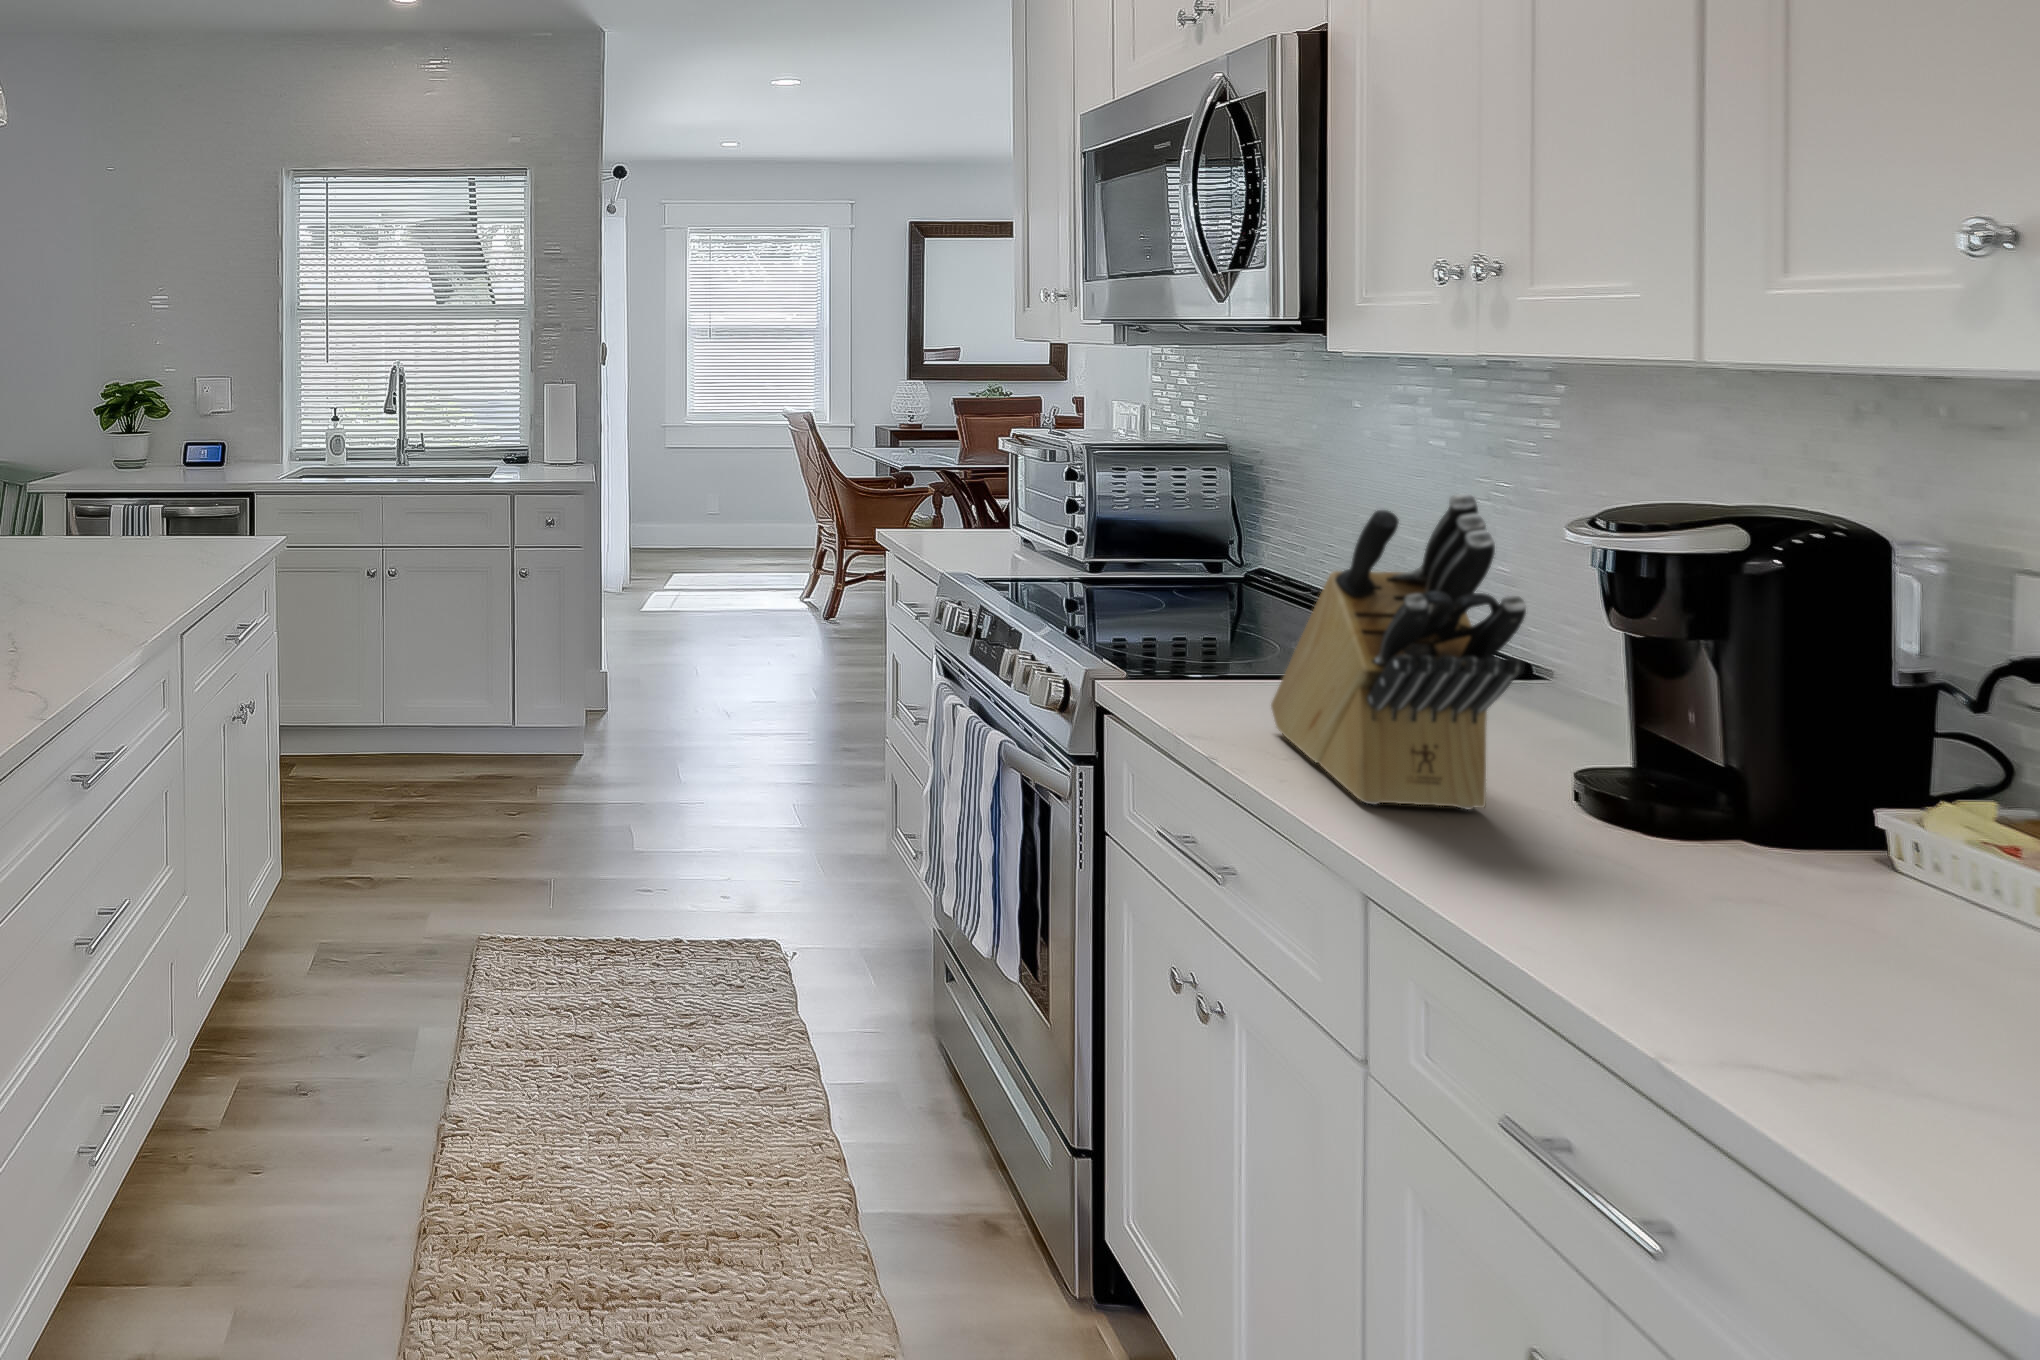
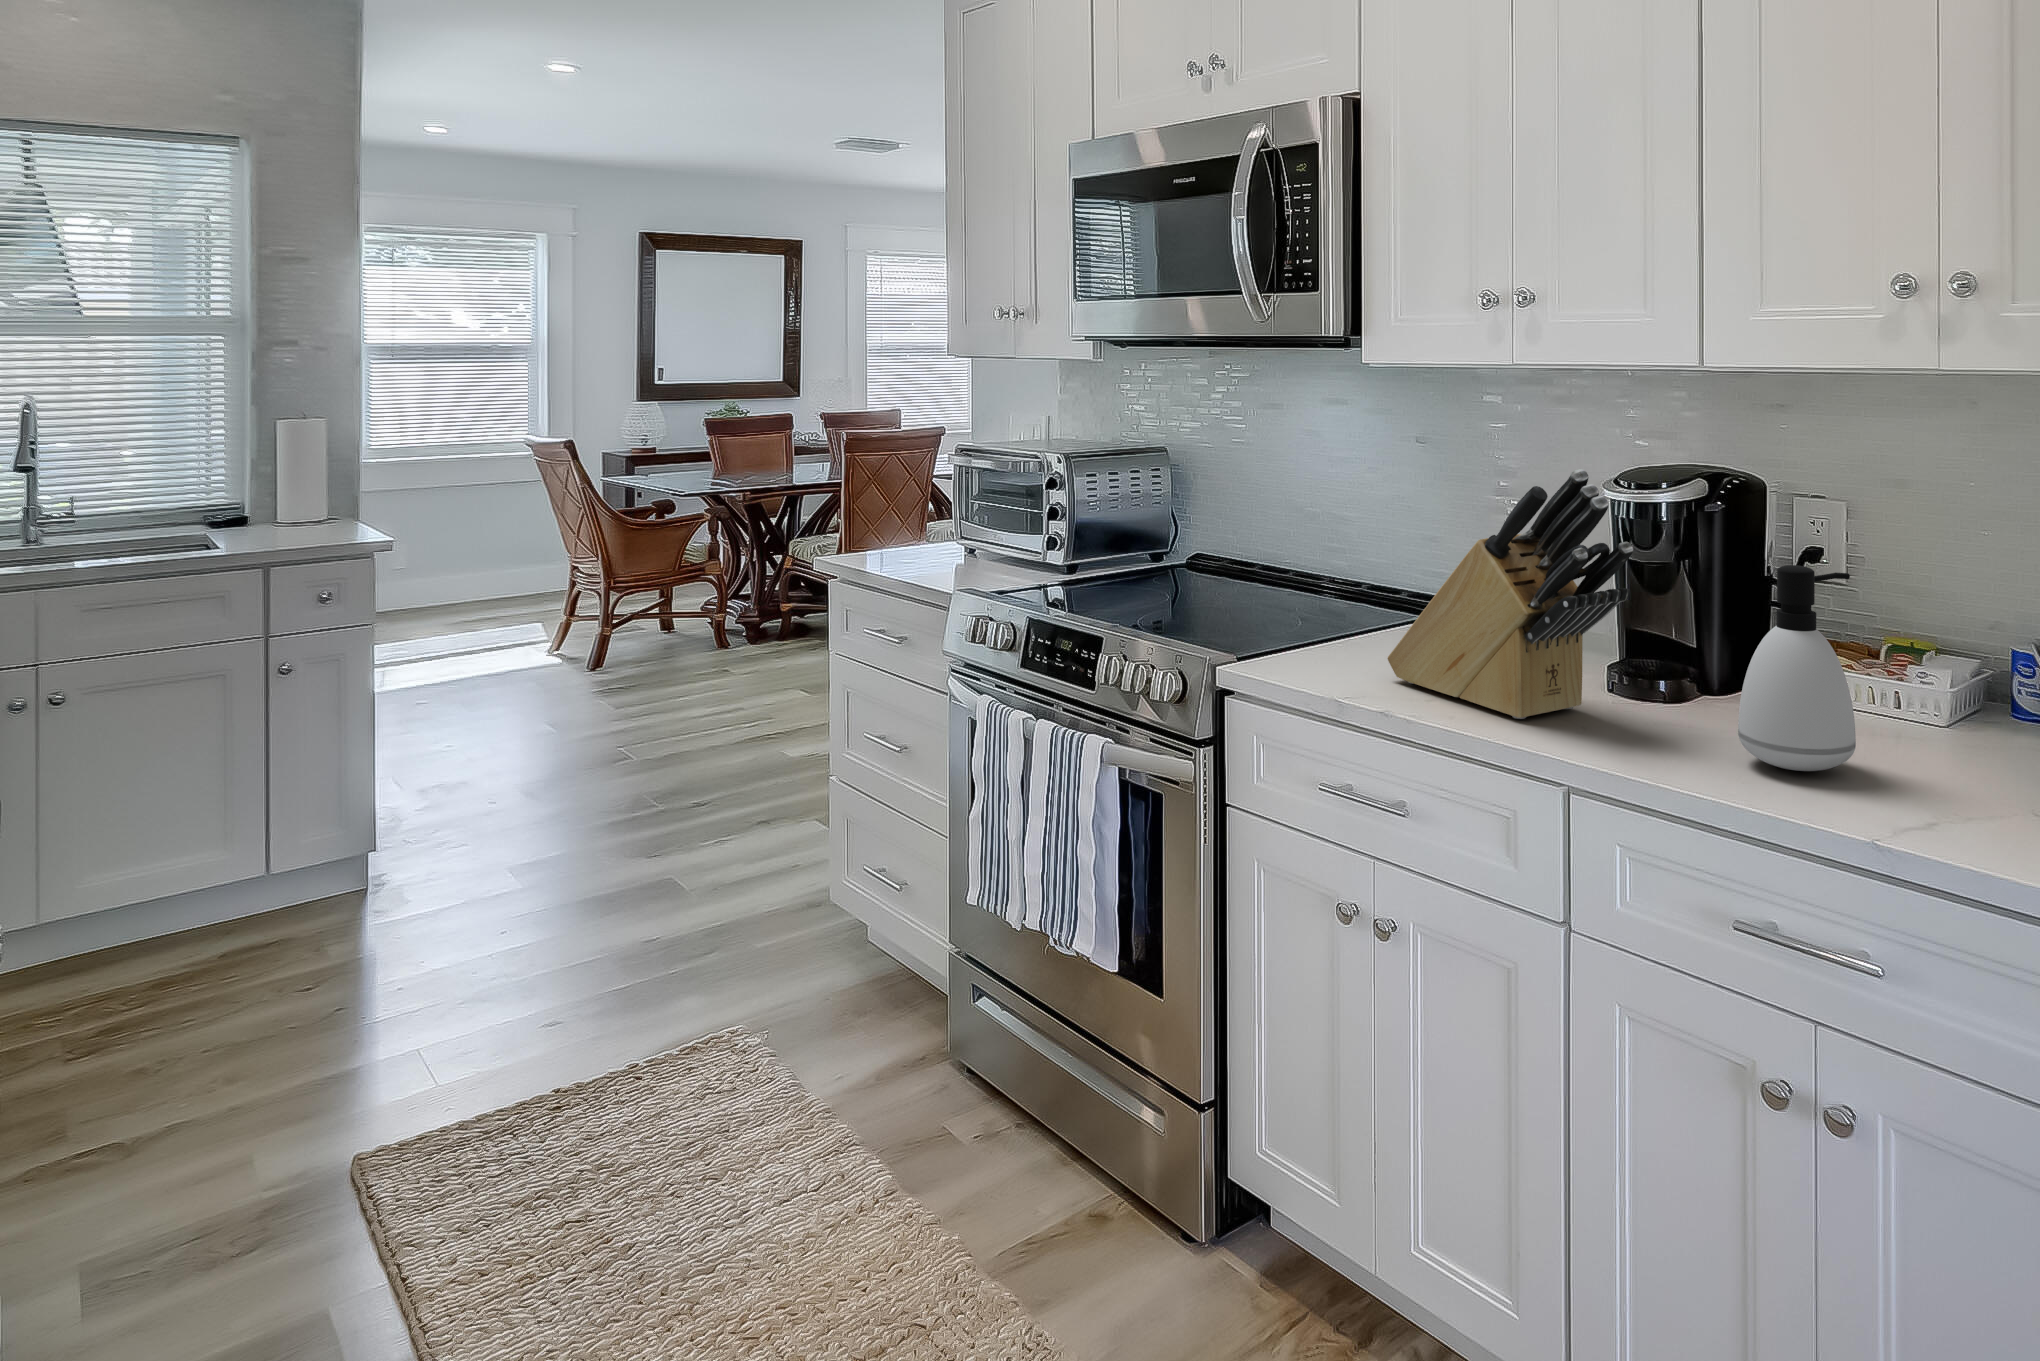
soap dispenser: none [1613,656,1839,971] -> present [1738,565,1856,771]

